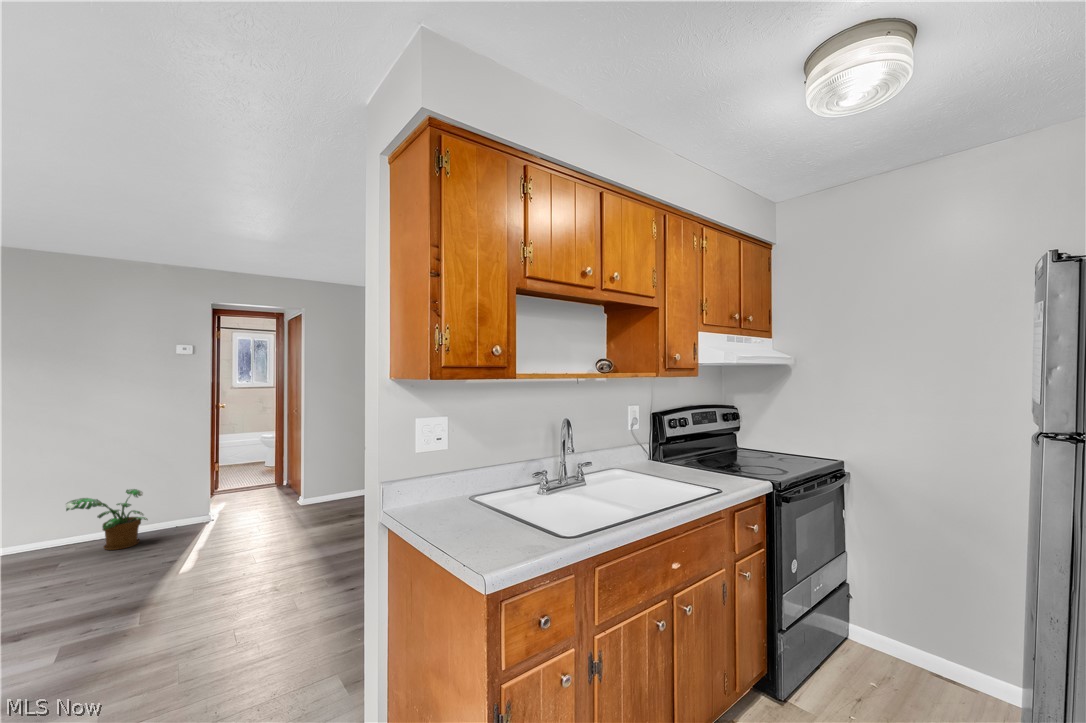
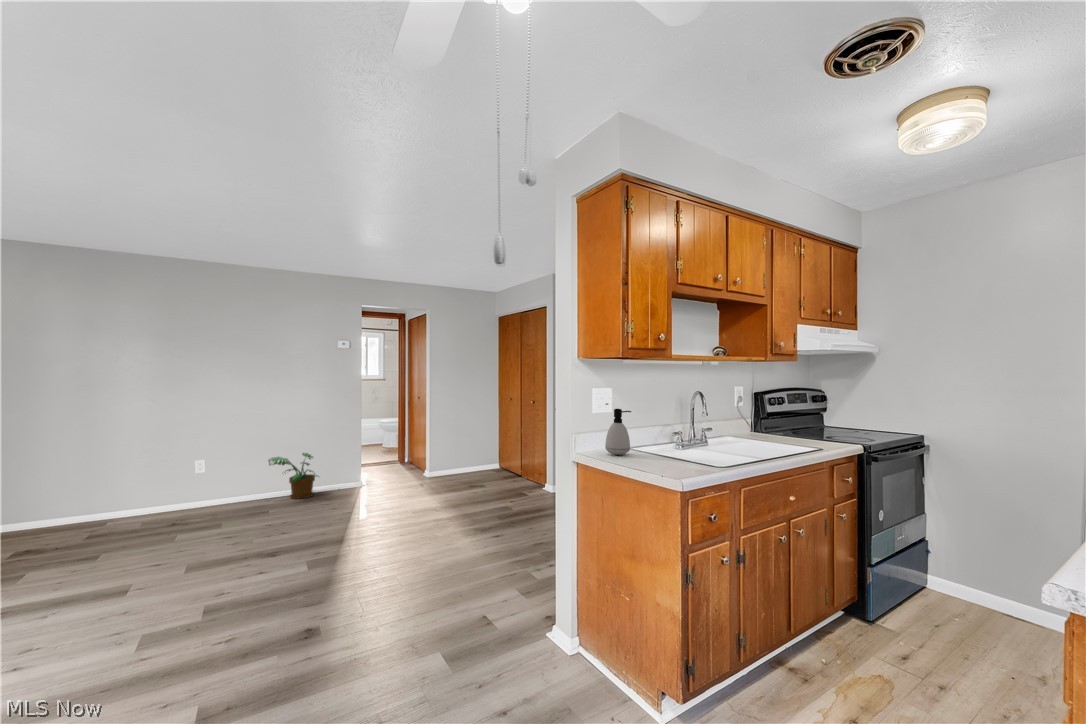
soap dispenser: none [424,451,460,517] -> present [605,409,631,455]

